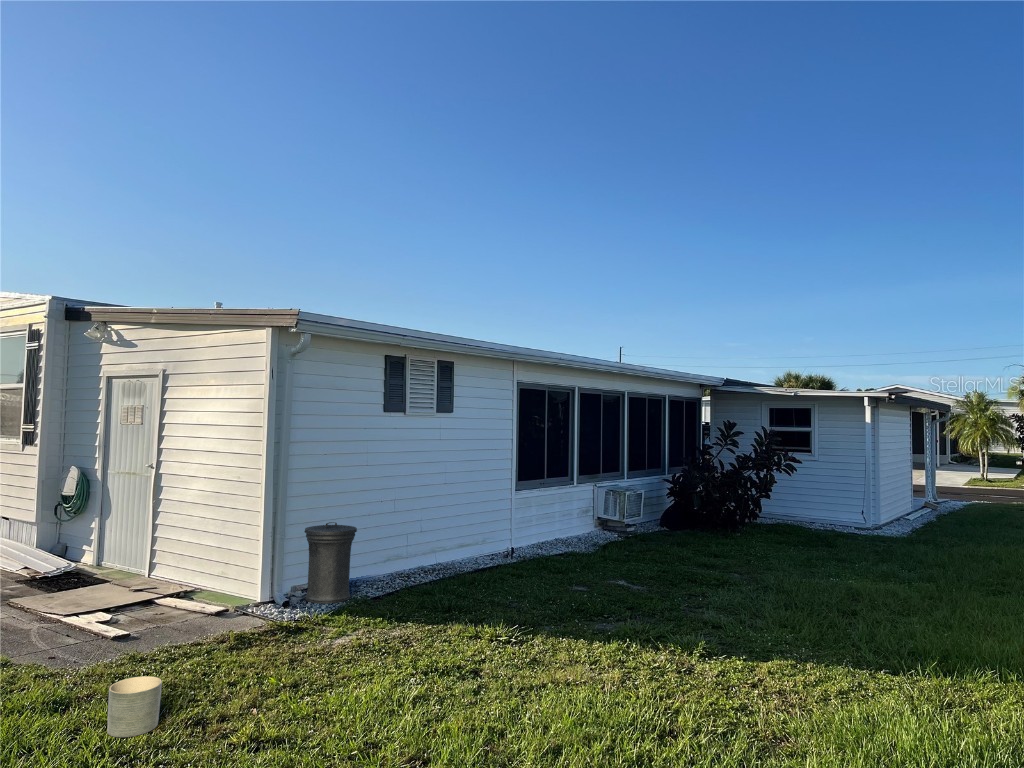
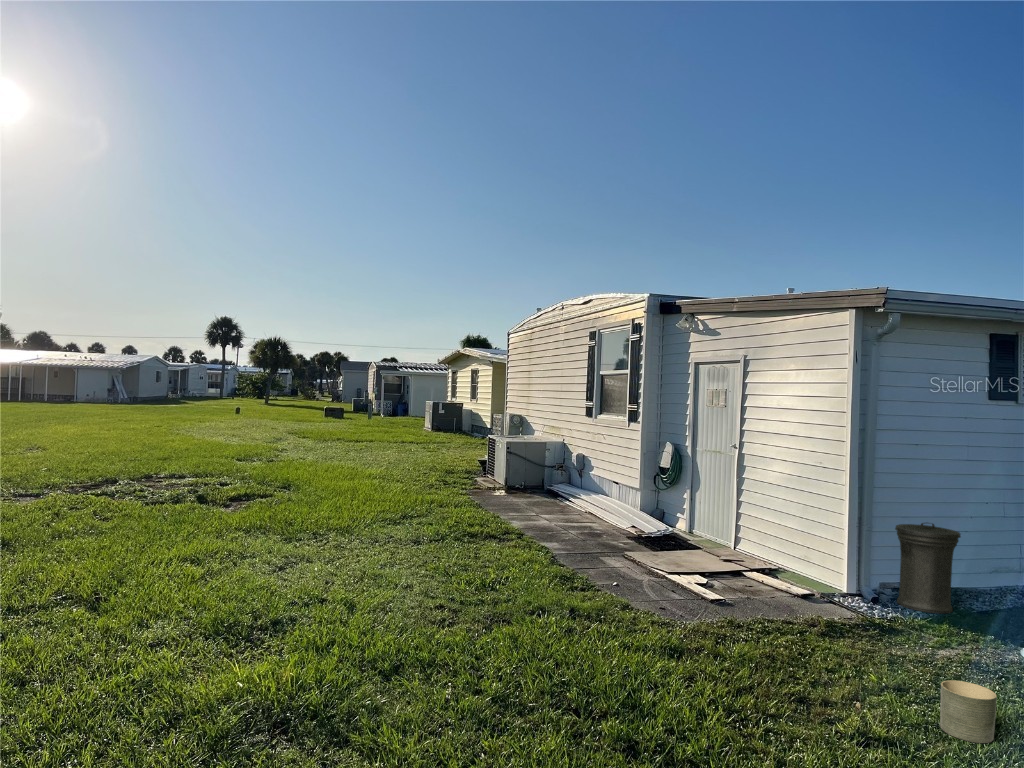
planter: present [107,676,162,737] -> present [940,680,997,743]

